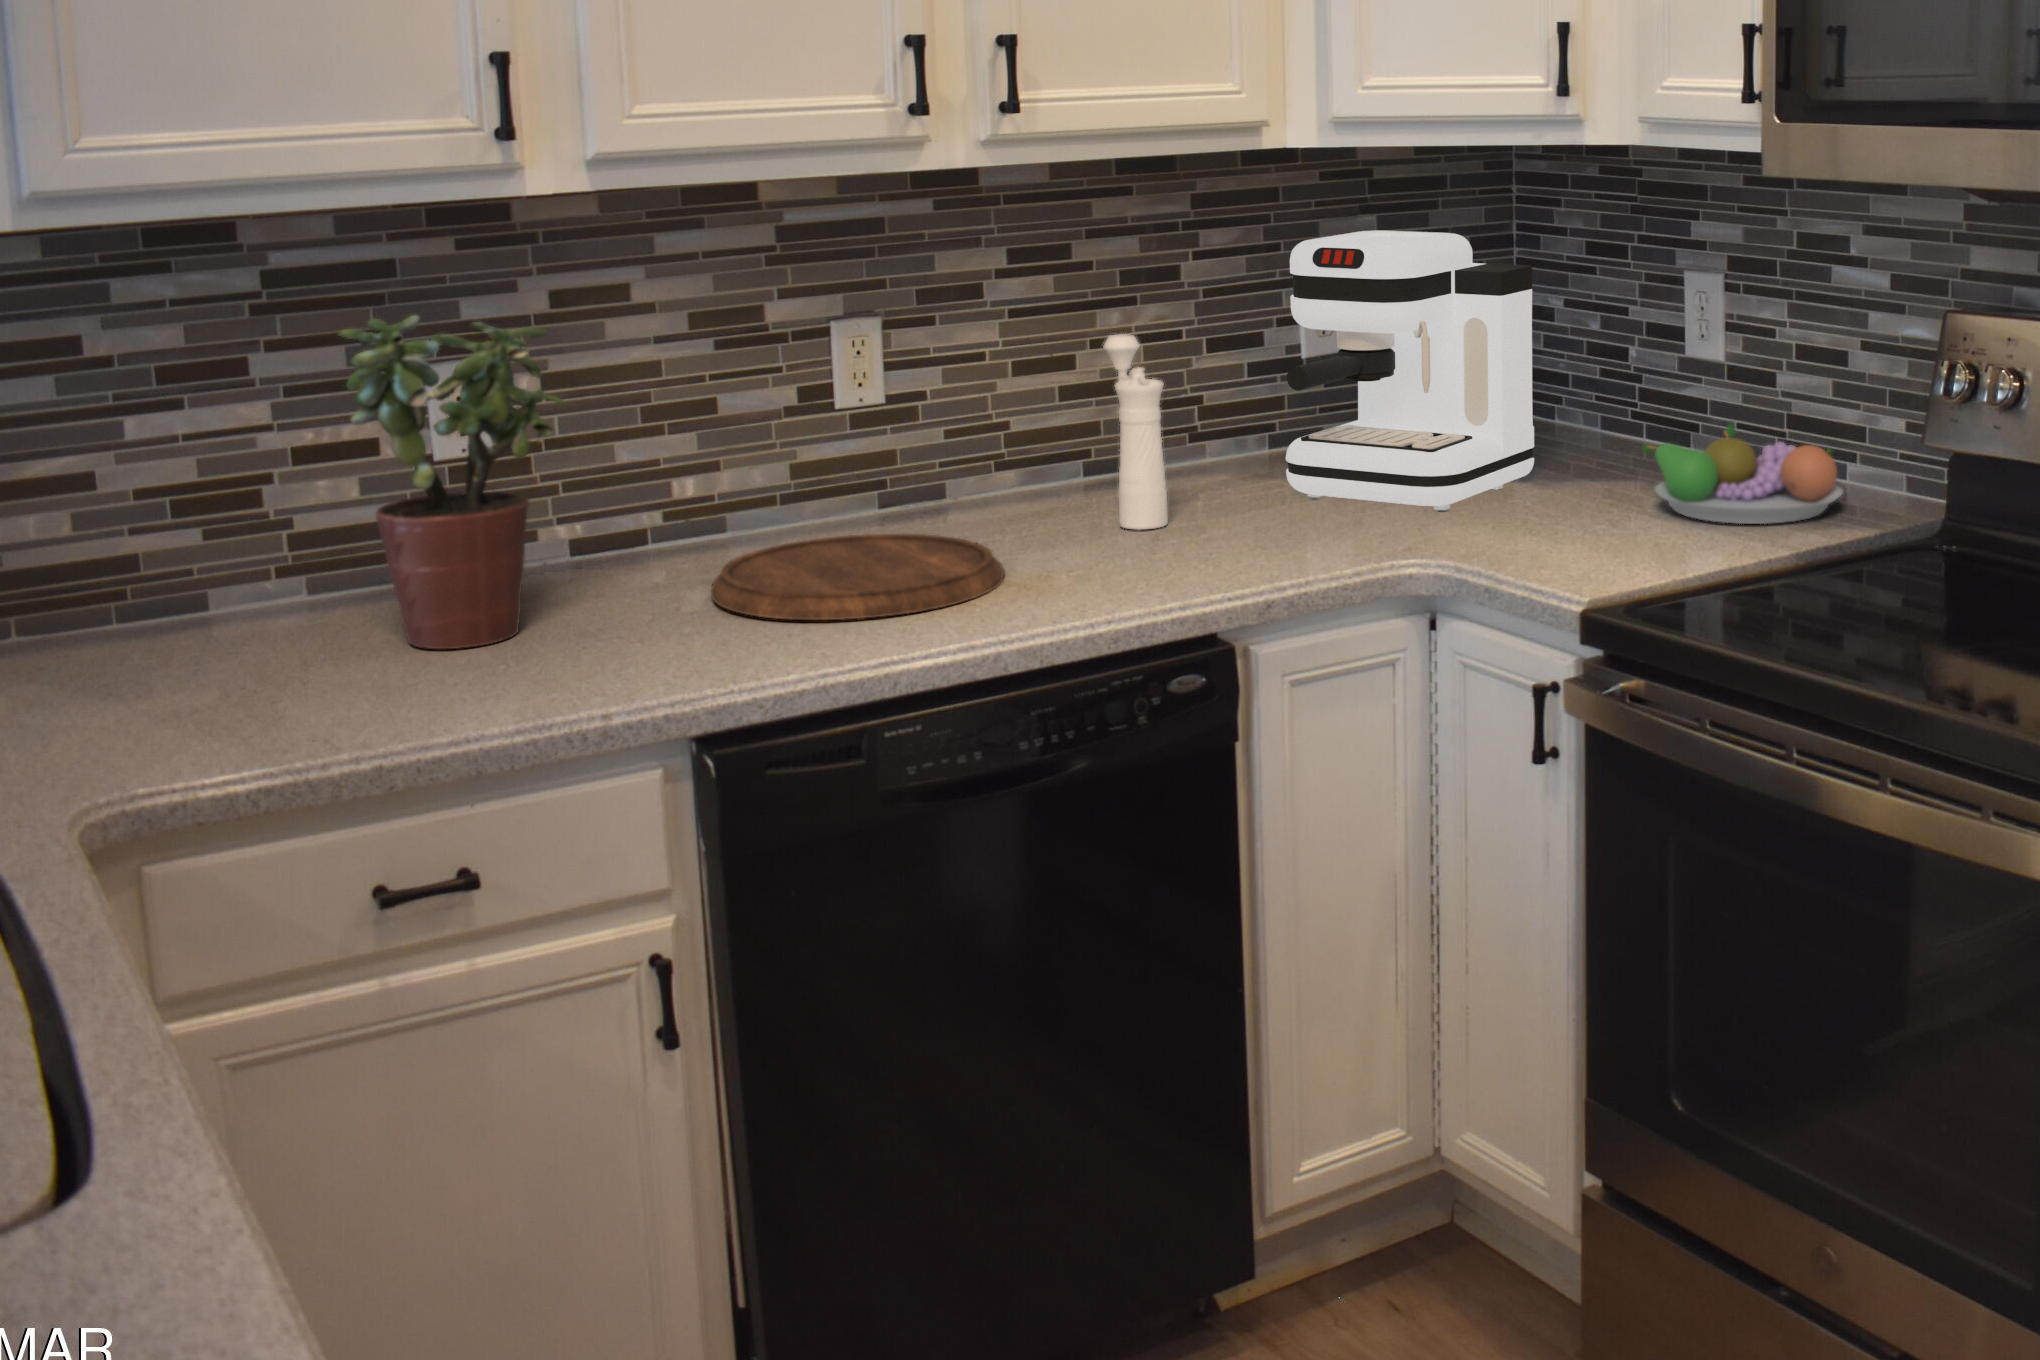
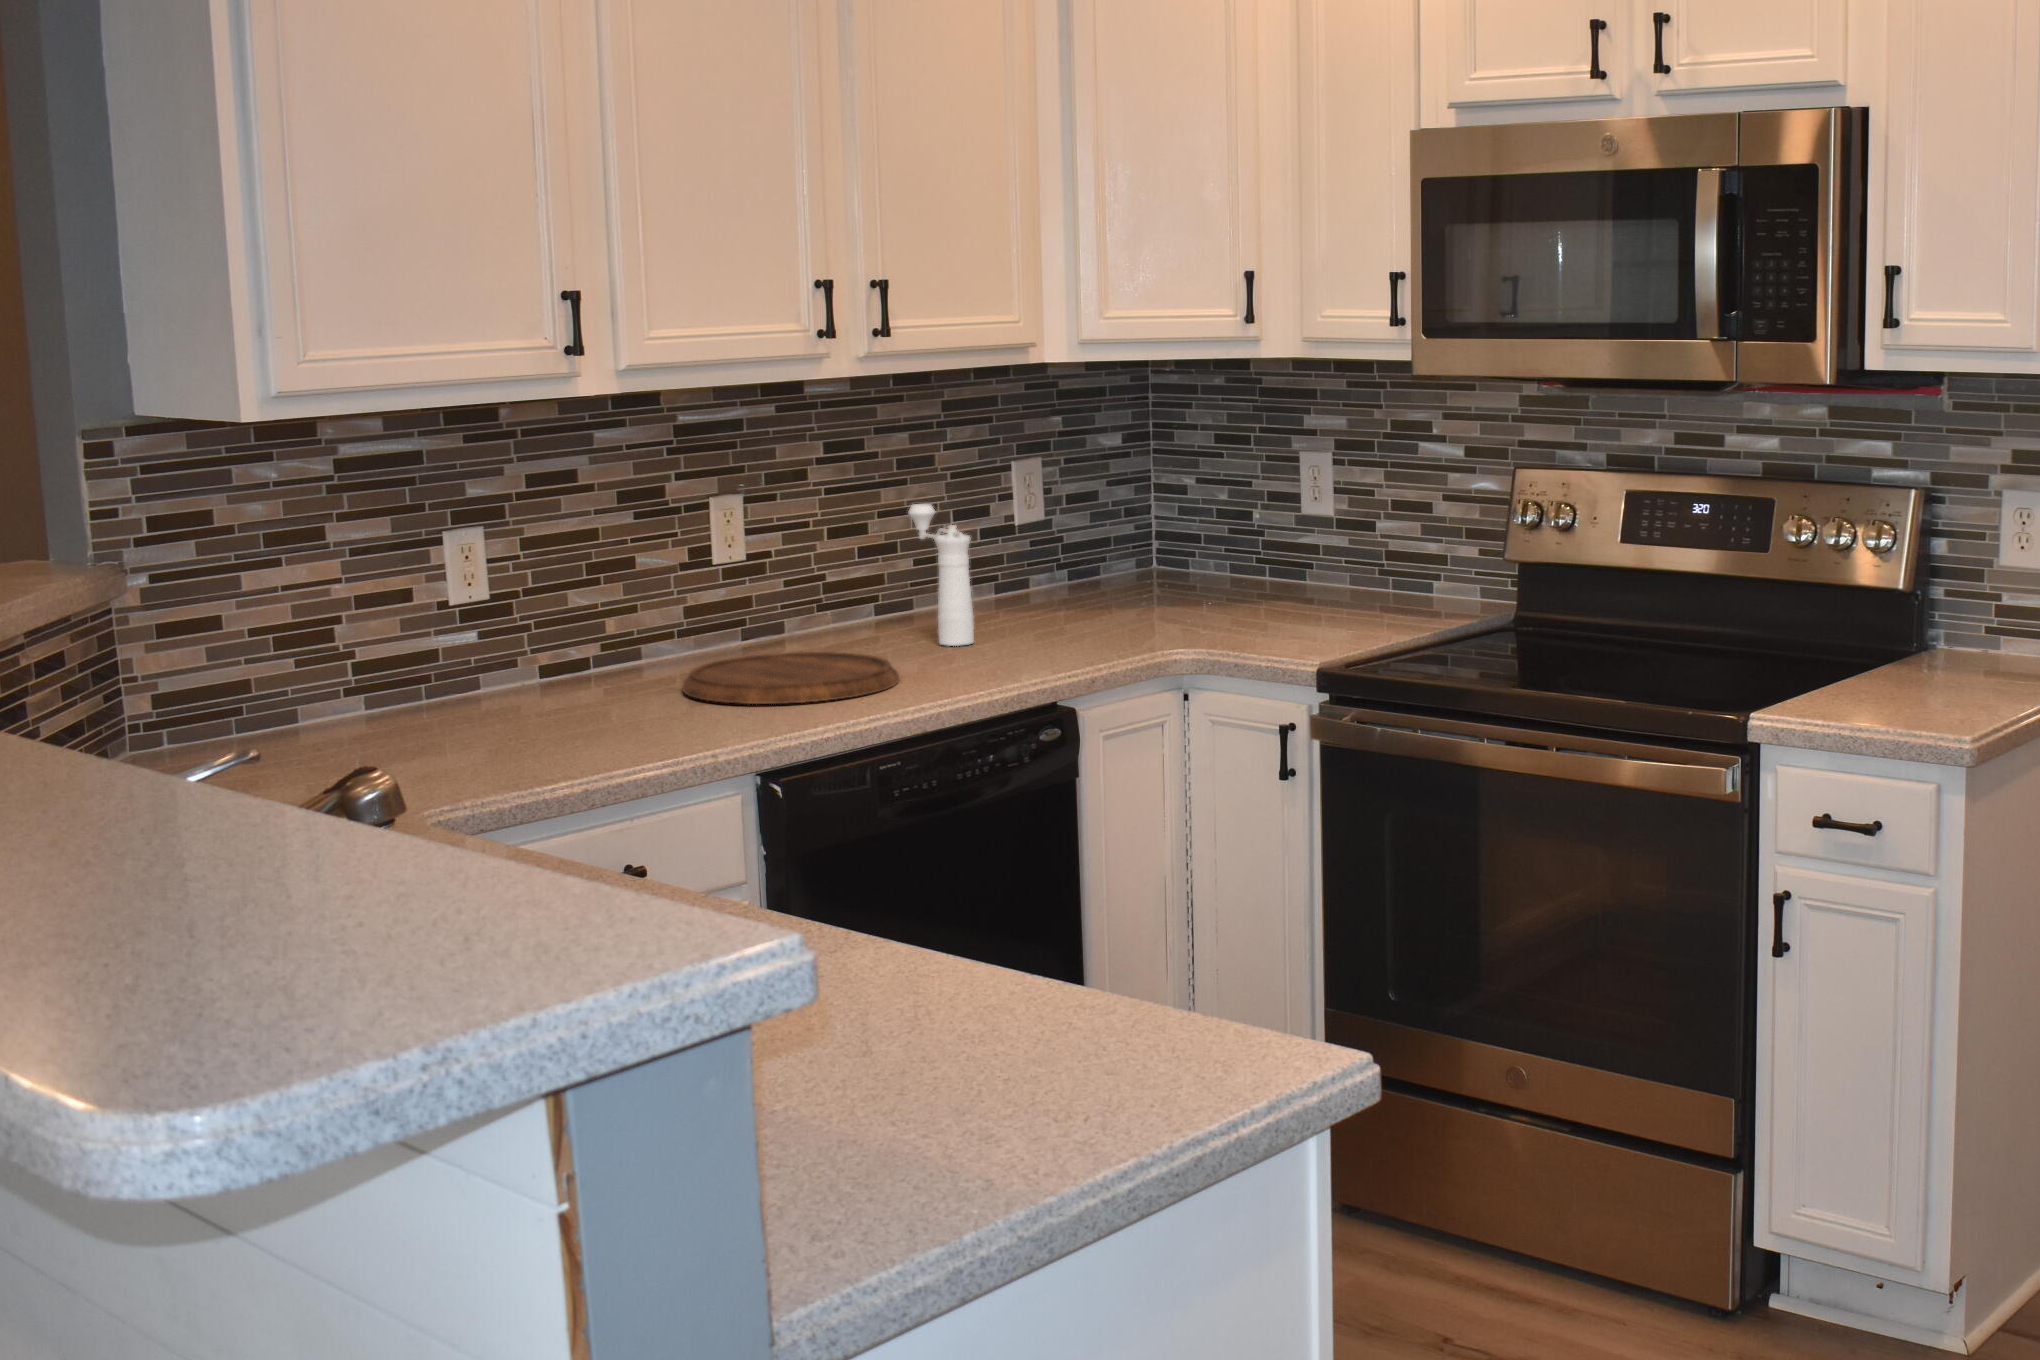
coffee maker: present [1286,231,1534,510] -> none [1042,425,1215,625]
potted plant: present [338,315,563,649] -> none [438,482,606,735]
fruit bowl: present [1643,425,1842,524] -> none [1304,556,1449,621]

